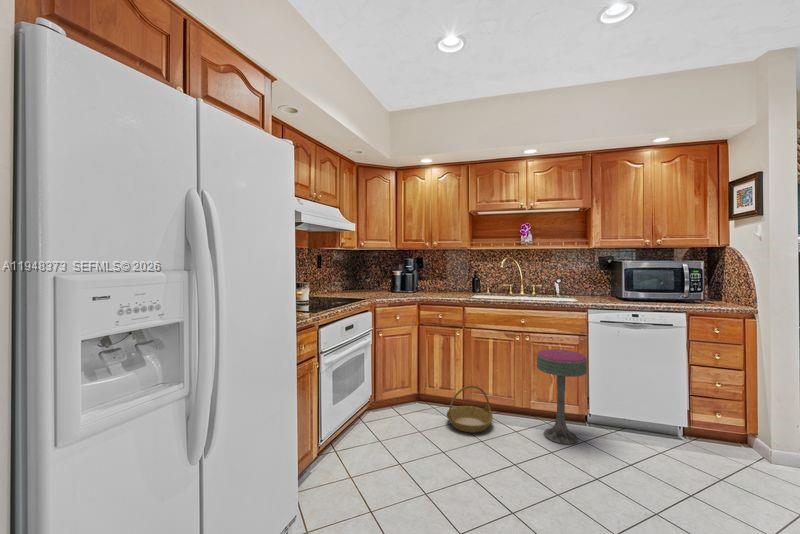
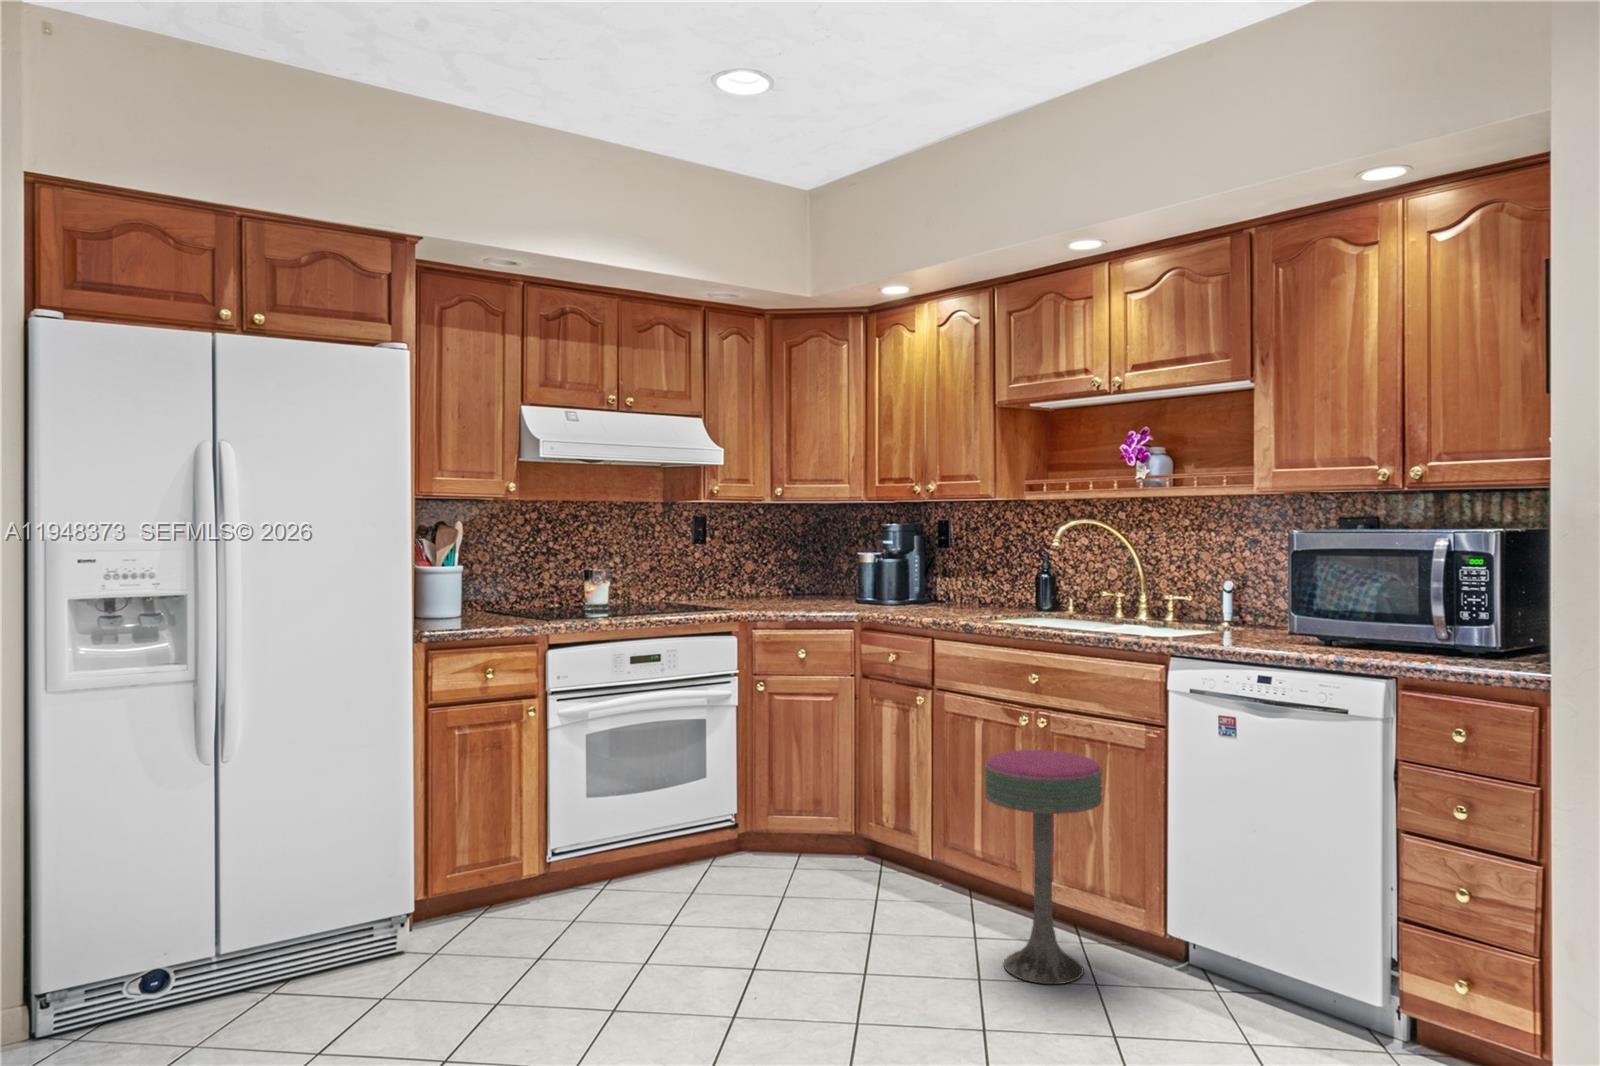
basket: present [447,386,493,433] -> none [835,815,941,920]

